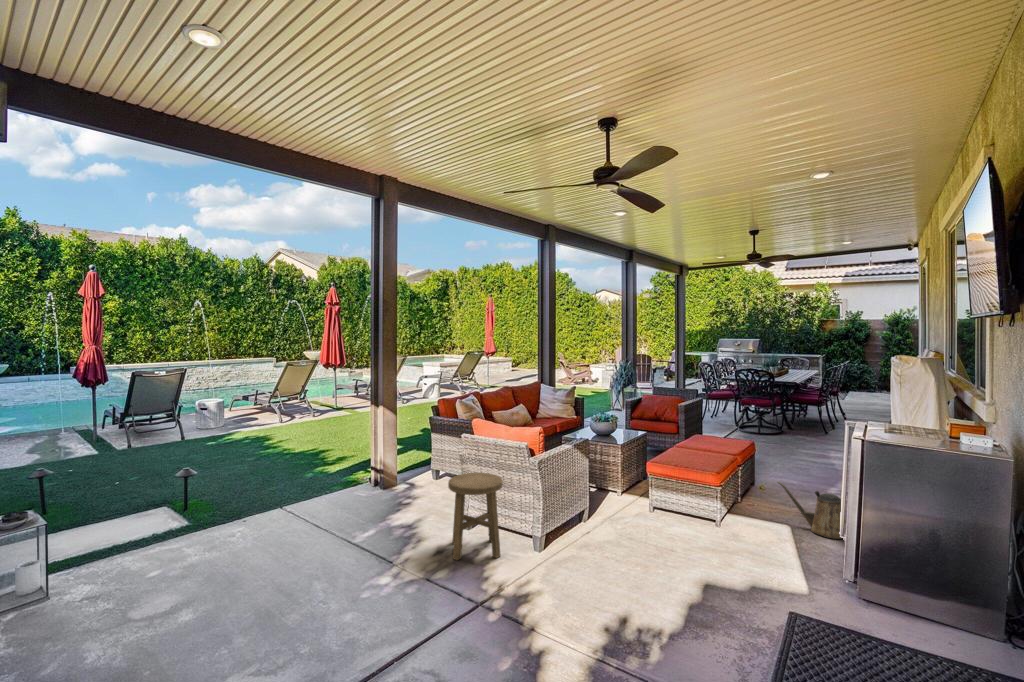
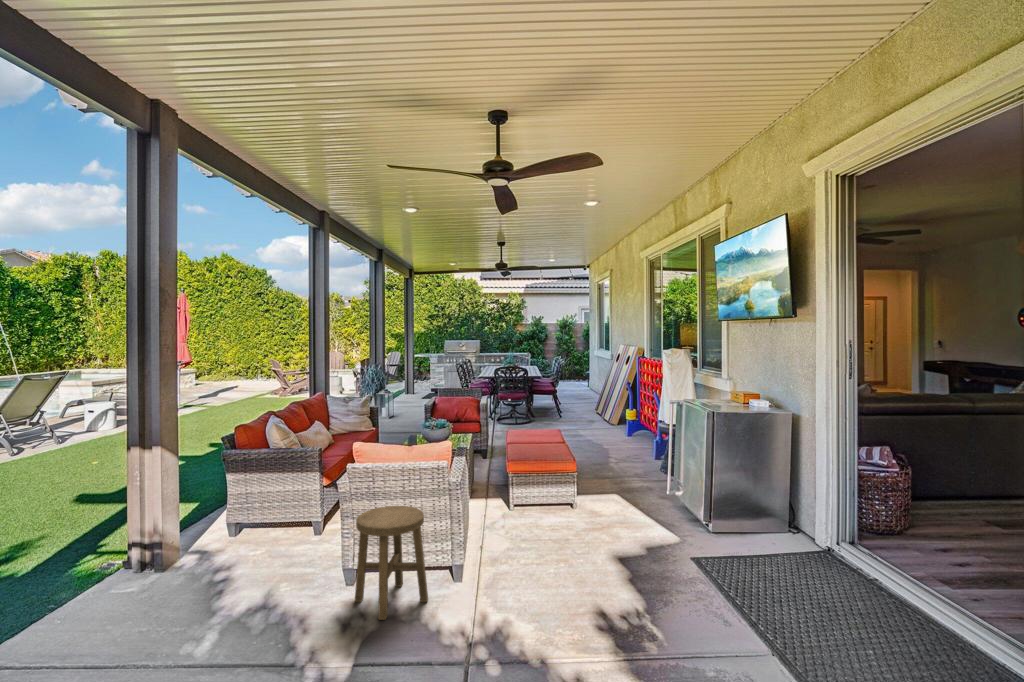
watering can: present [777,482,843,539] -> none [612,464,673,503]

